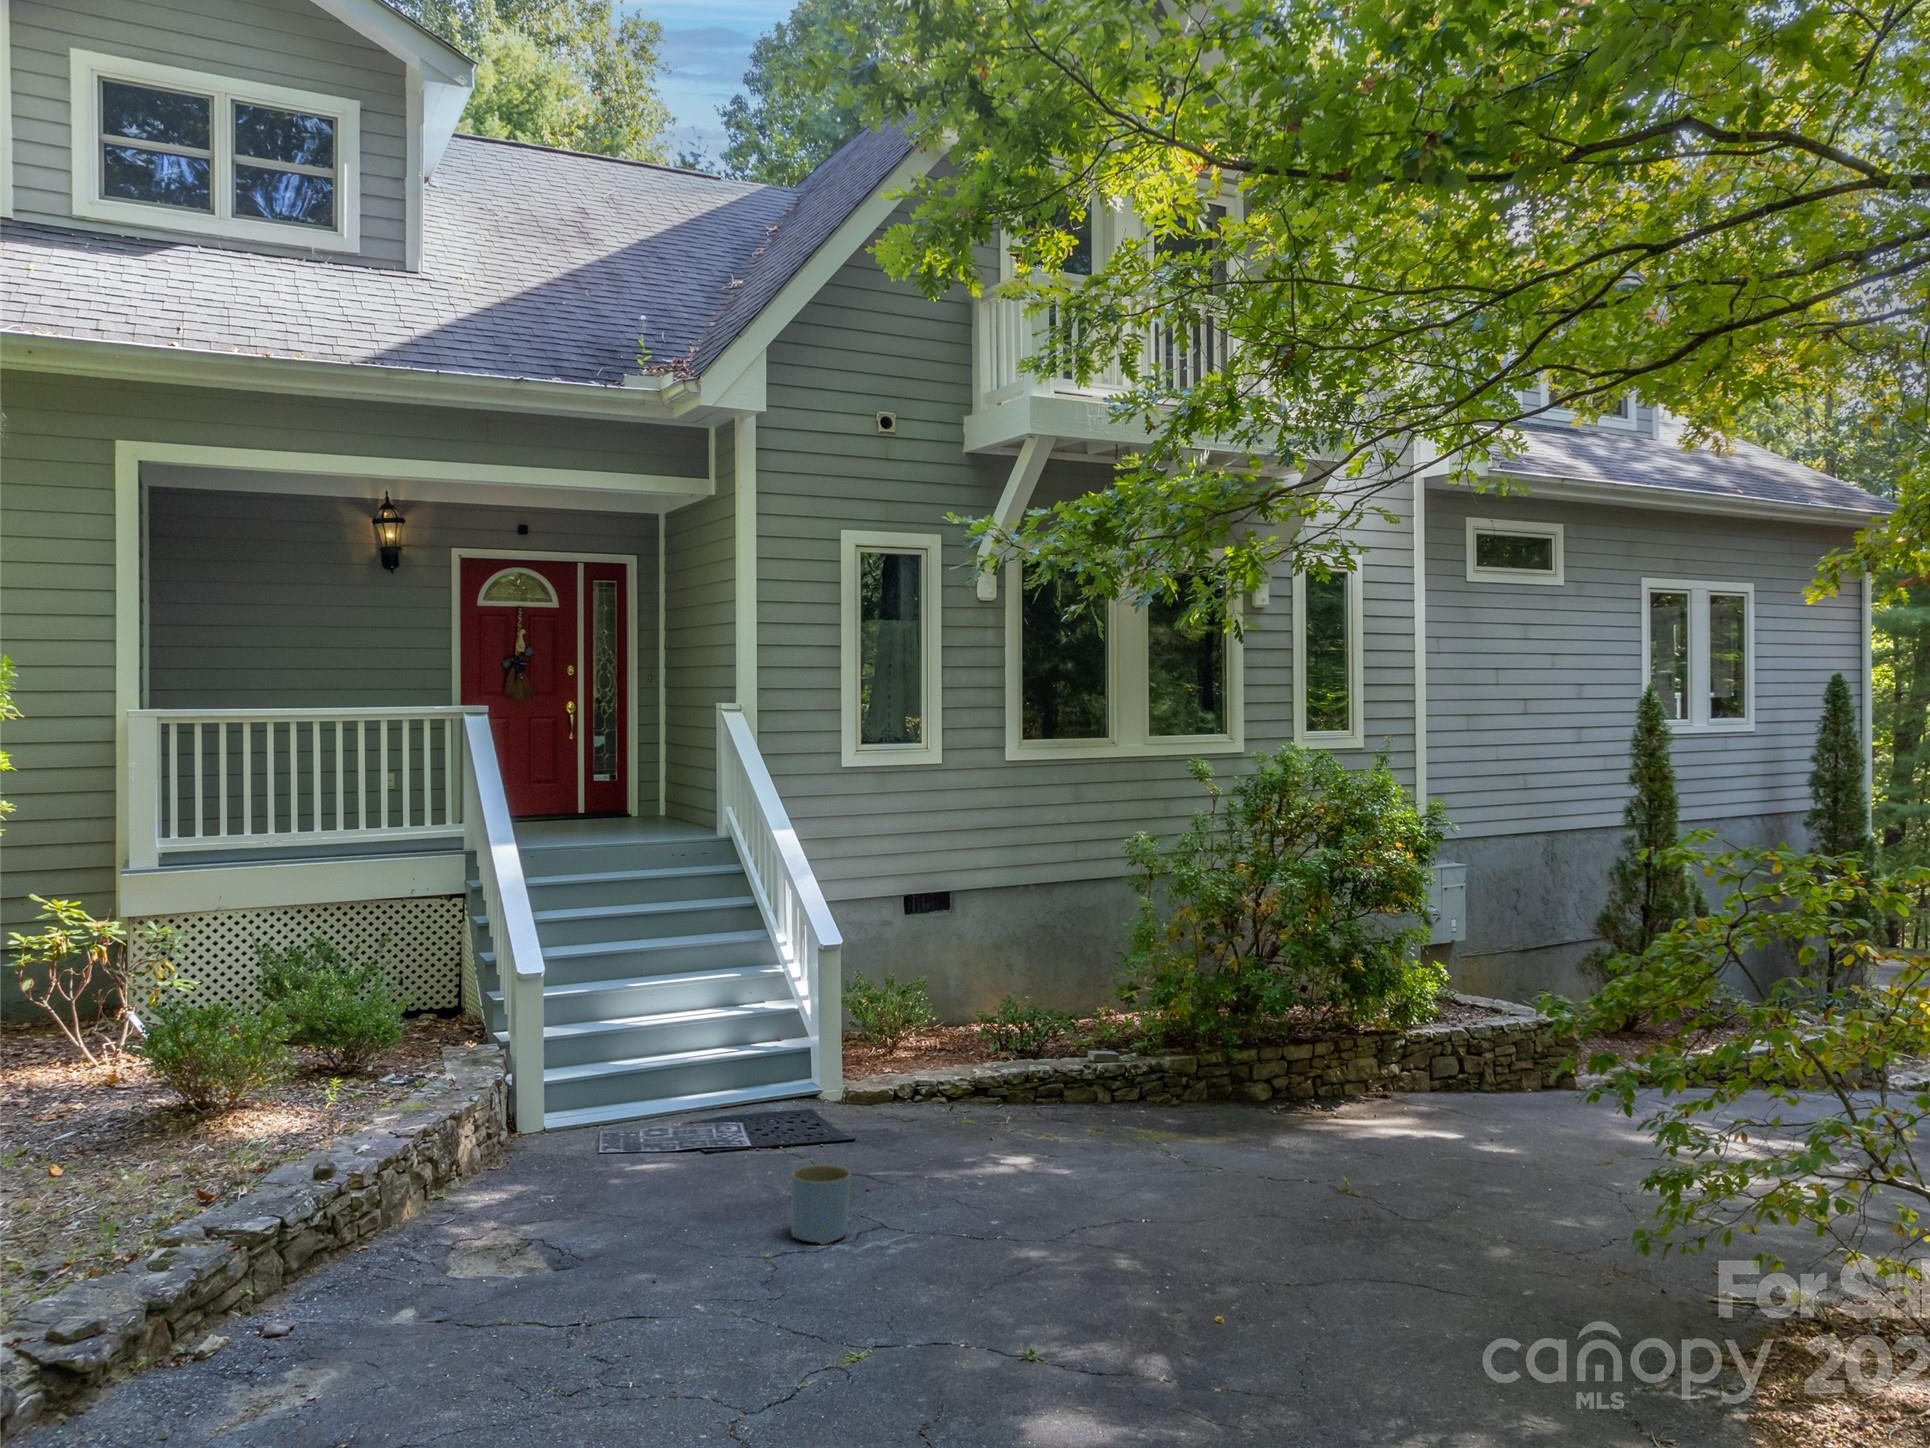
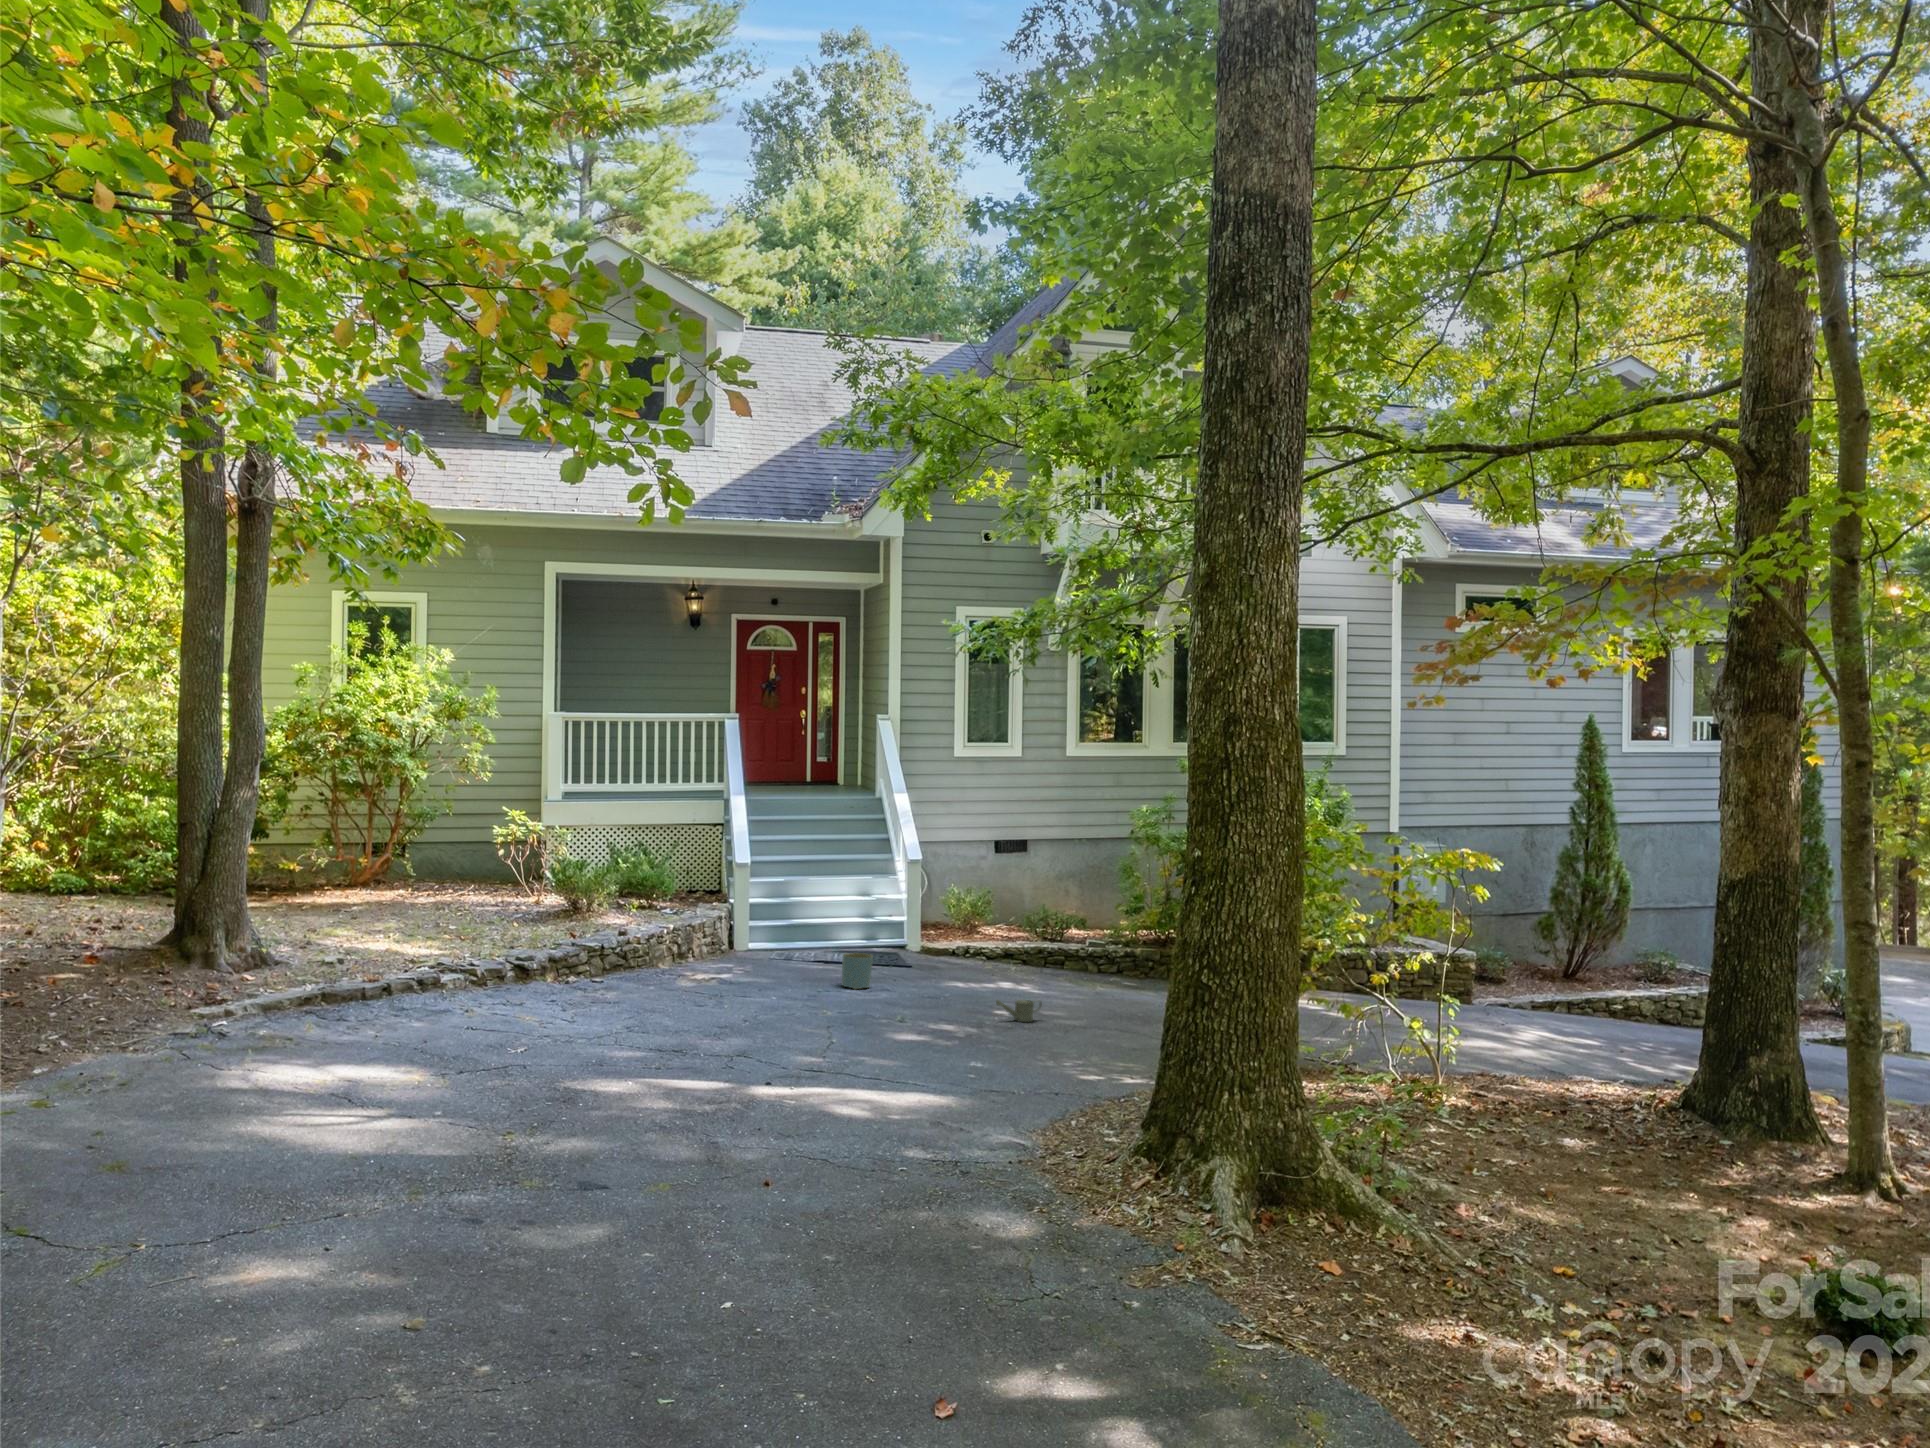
watering can: none [1161,1253,1231,1307] -> present [996,1000,1042,1022]

